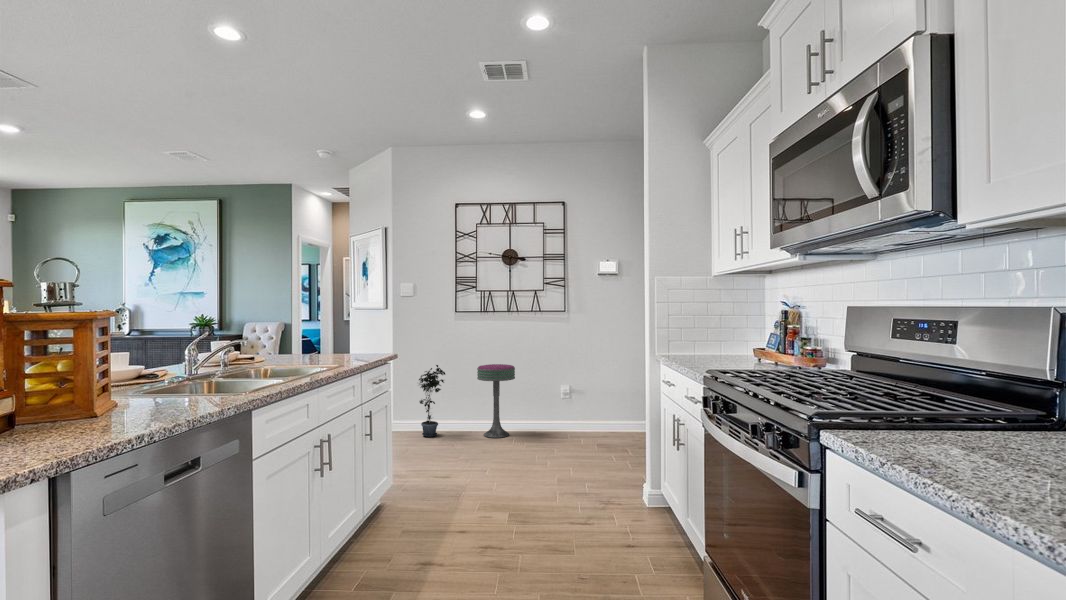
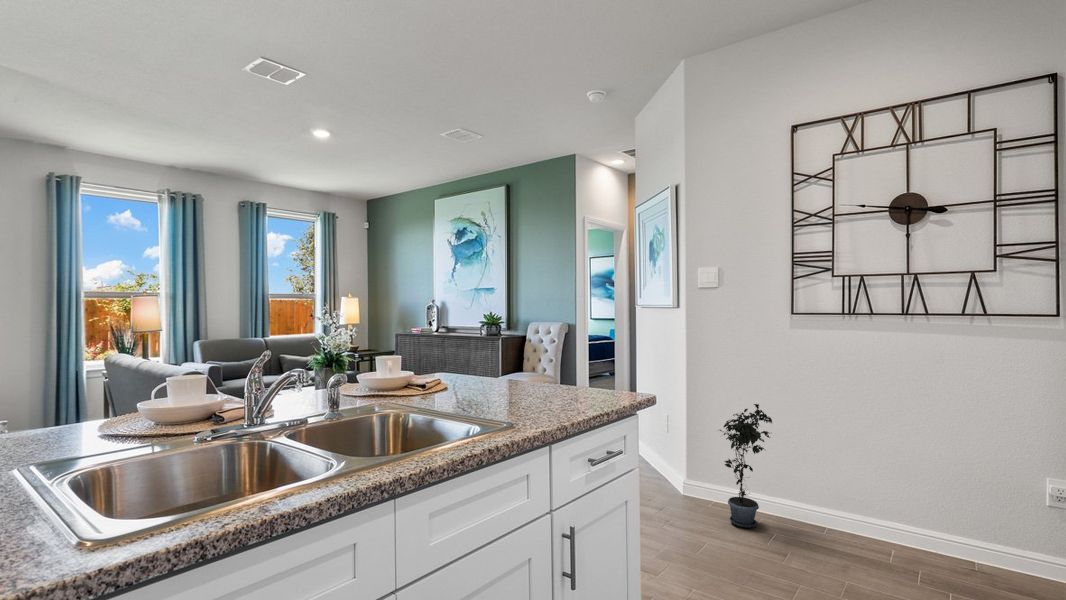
bar stool: present [477,364,515,438] -> none [837,413,924,565]

